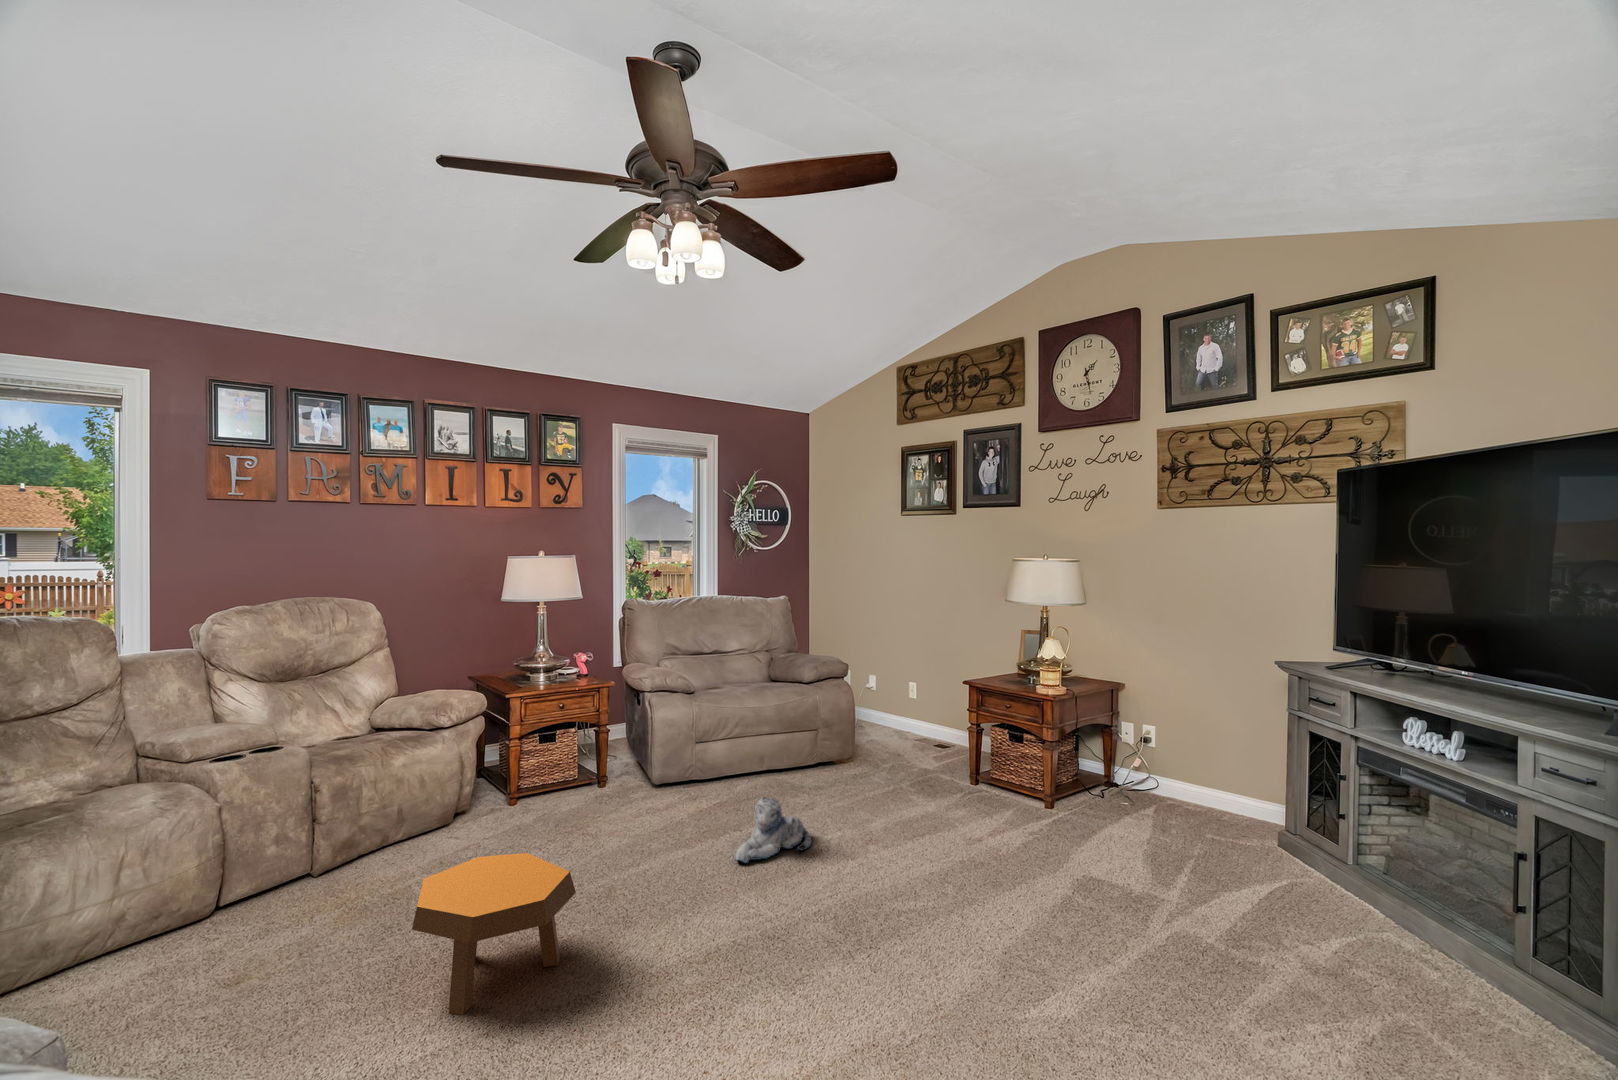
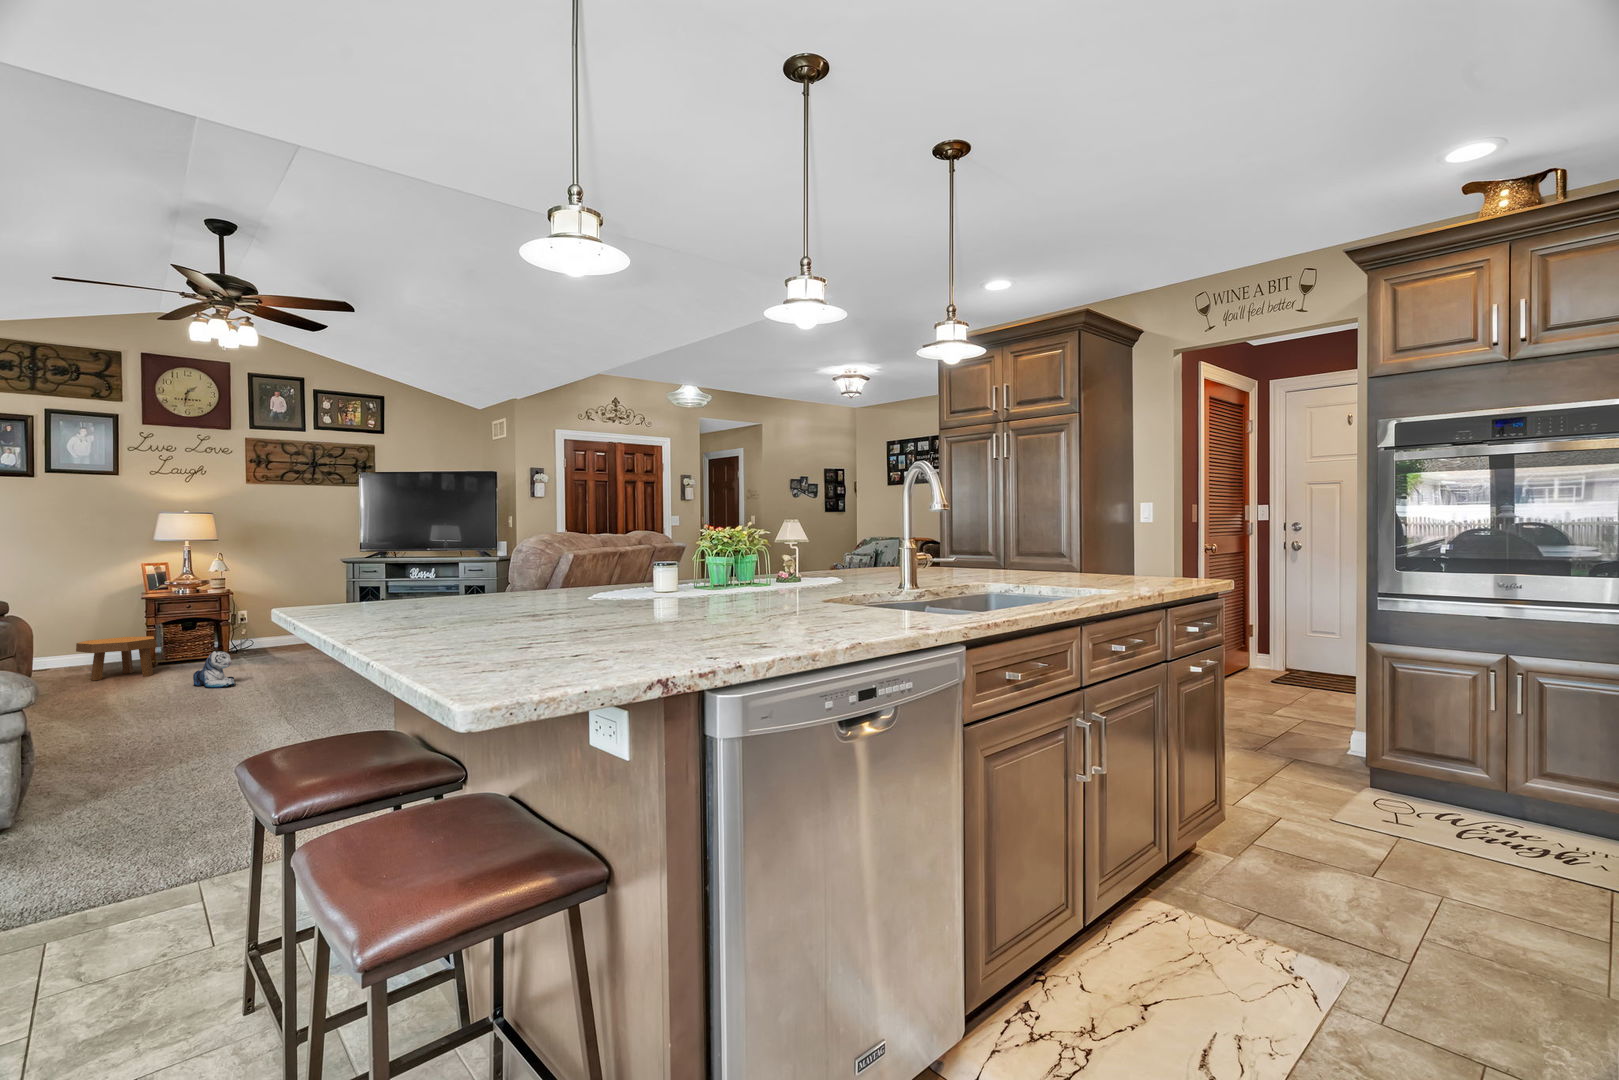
footstool: present [412,853,576,1015] -> present [76,636,158,681]

